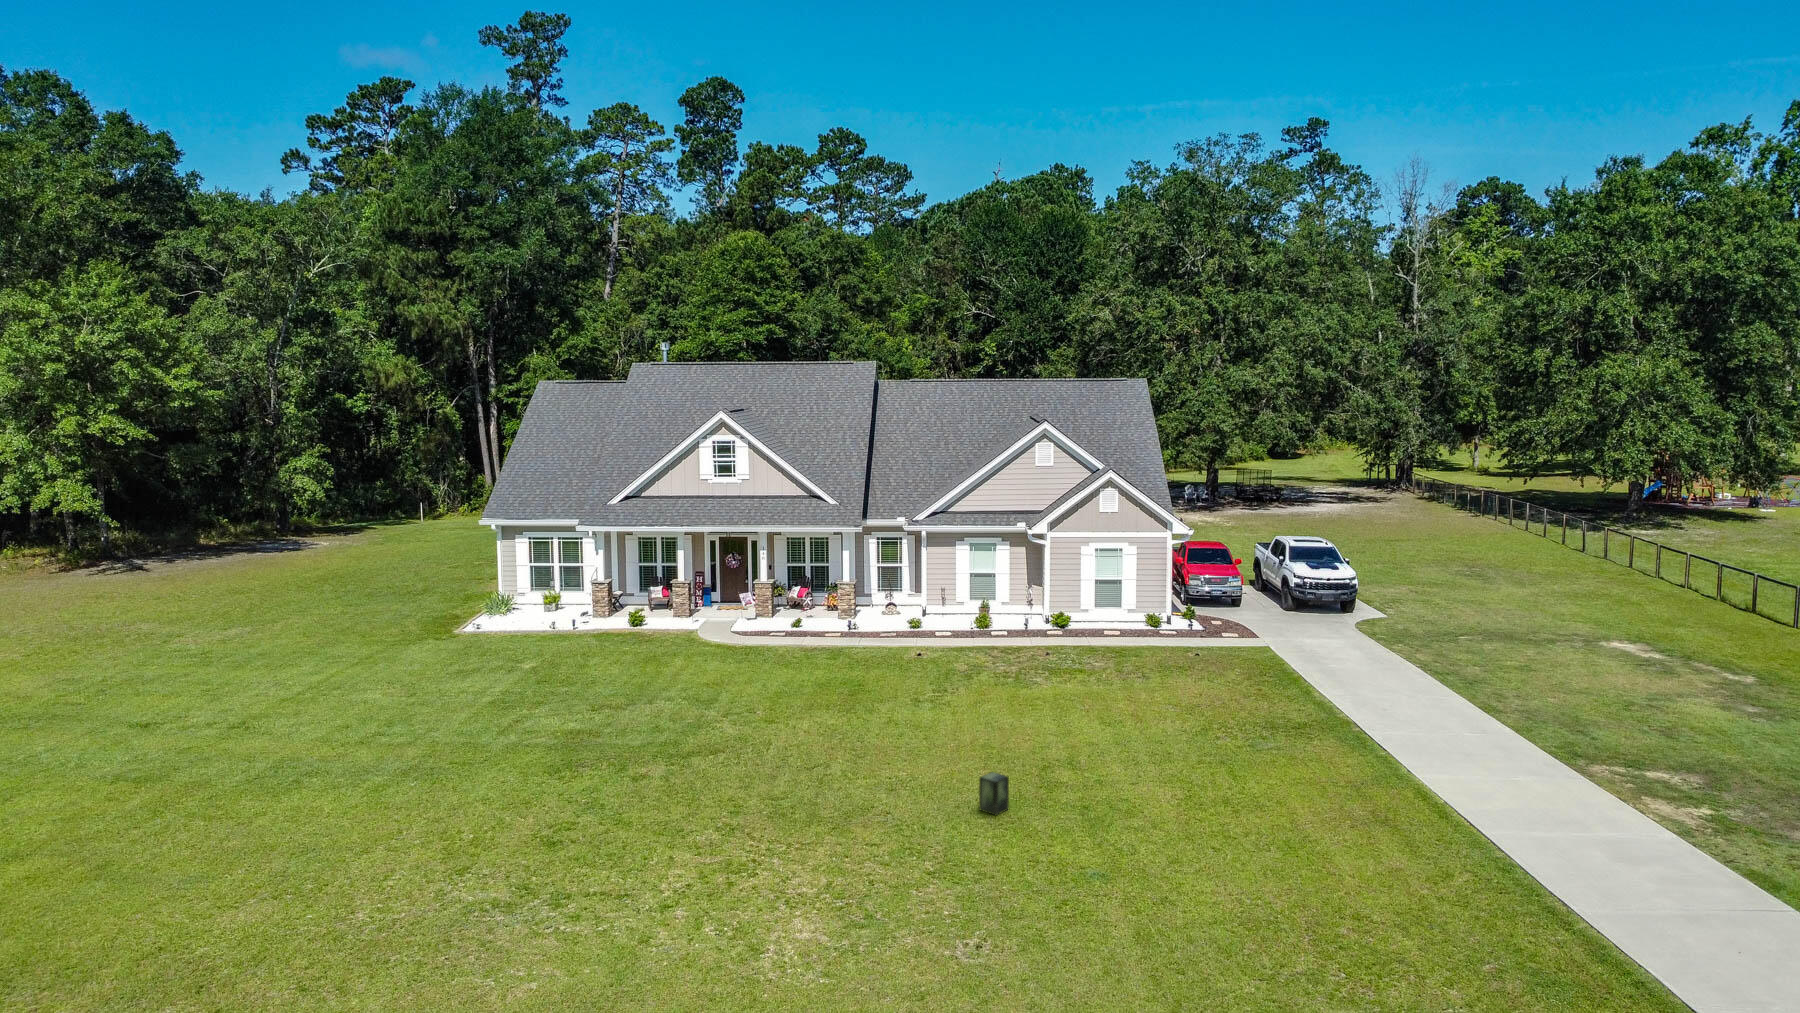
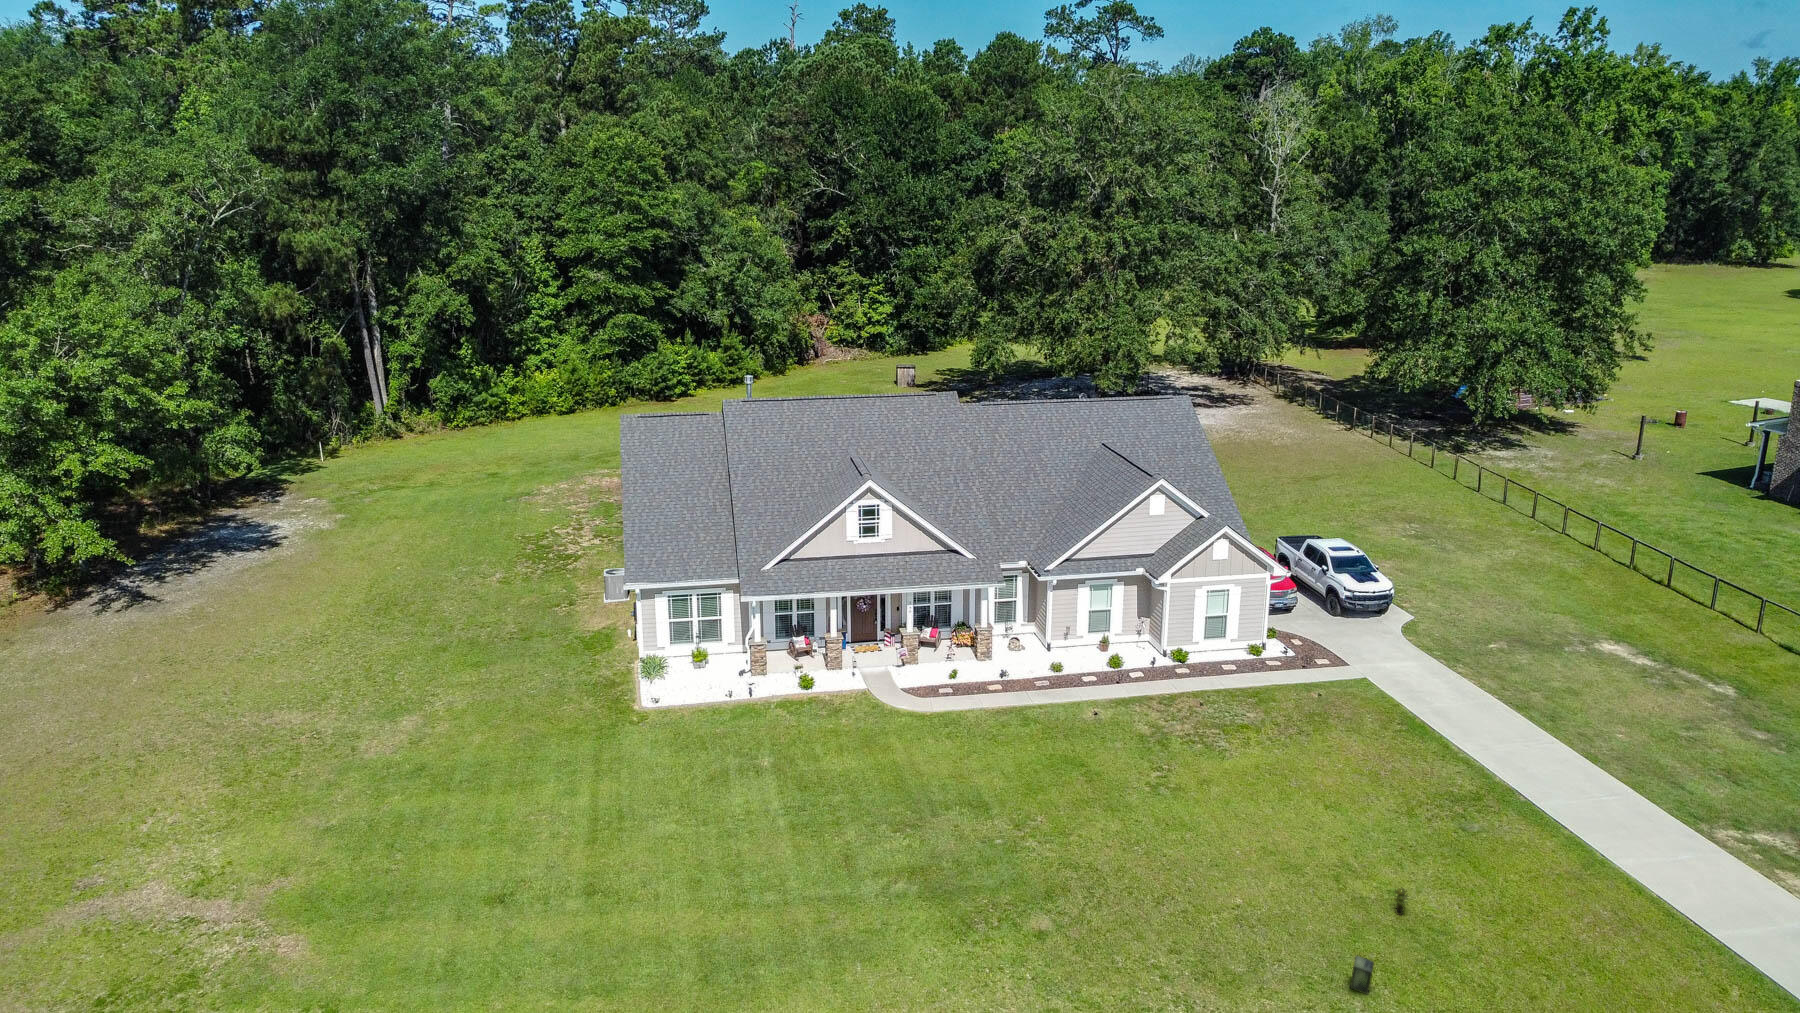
potted plant: none [1094,736,1114,776] -> present [1394,887,1408,915]

